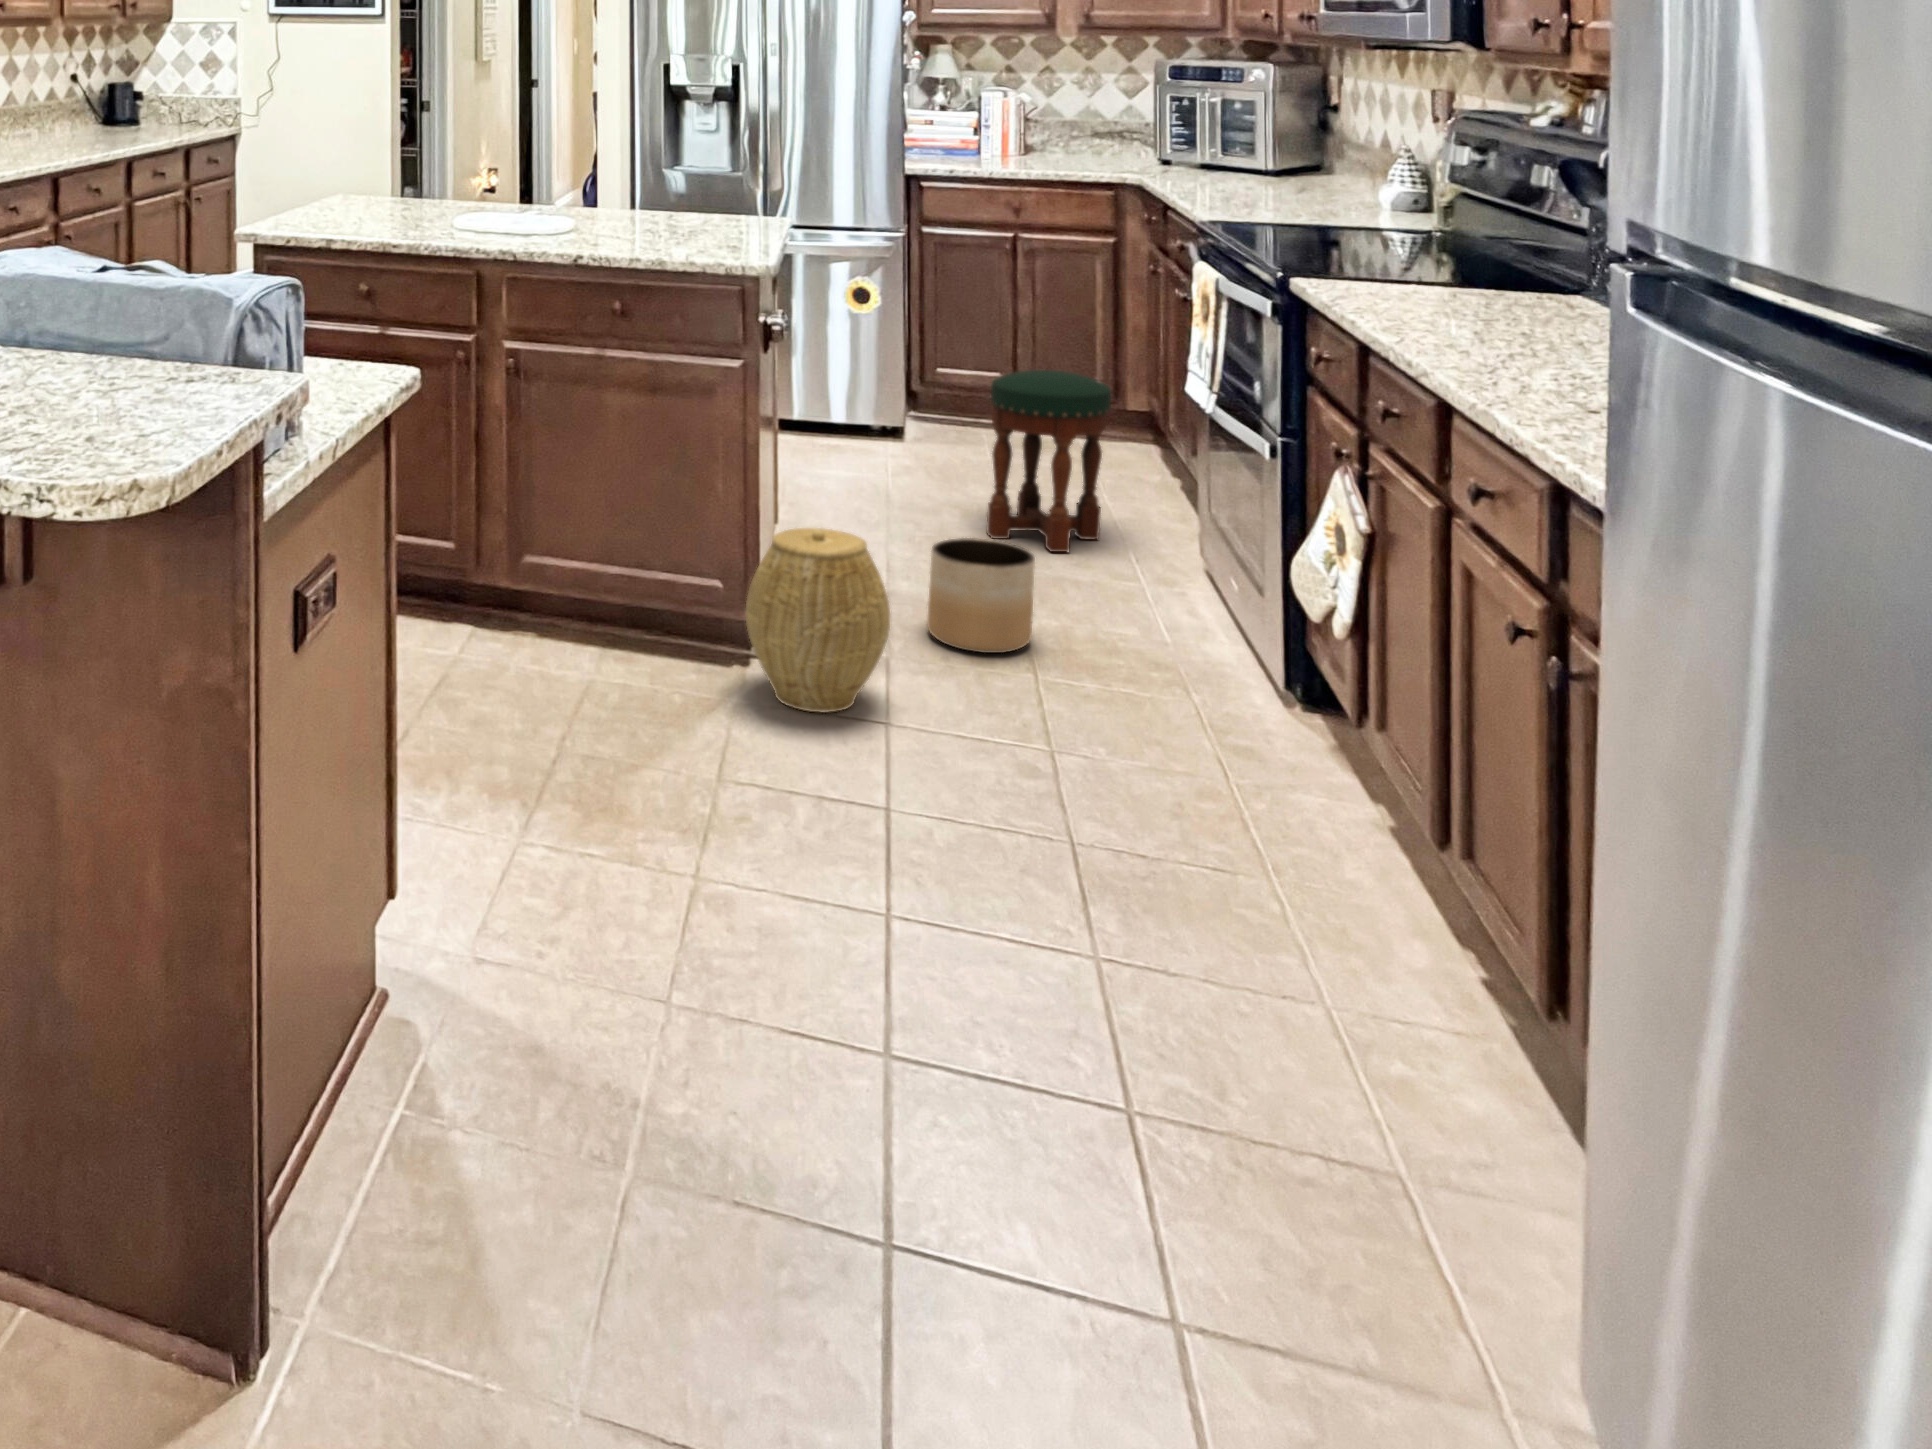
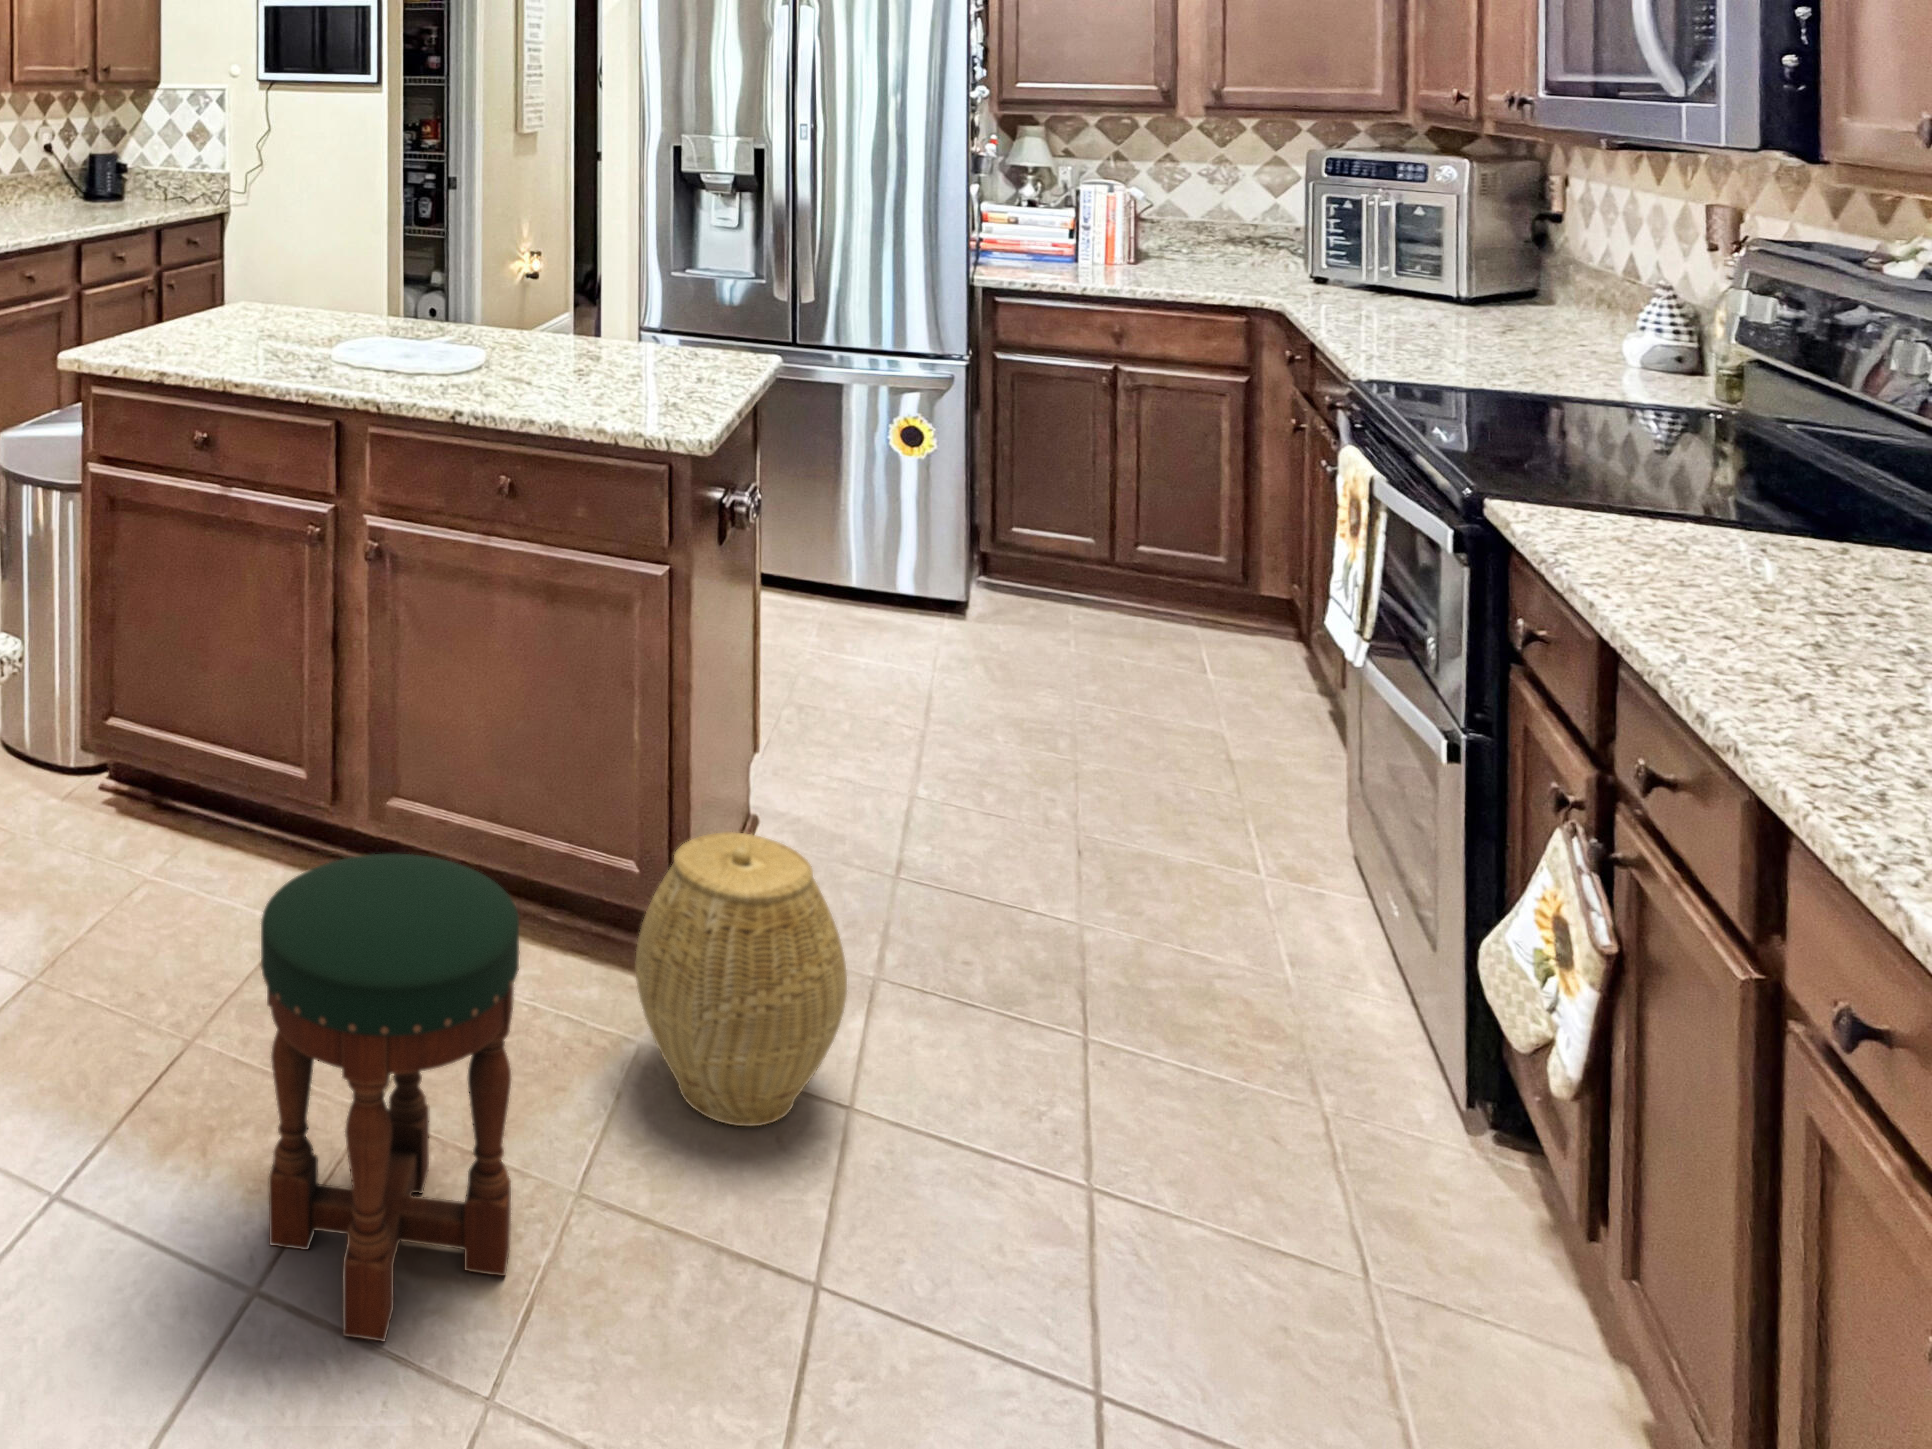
stool: present [987,370,1112,552] -> present [261,854,519,1341]
planter: present [927,538,1035,653] -> none [933,828,1090,1015]

